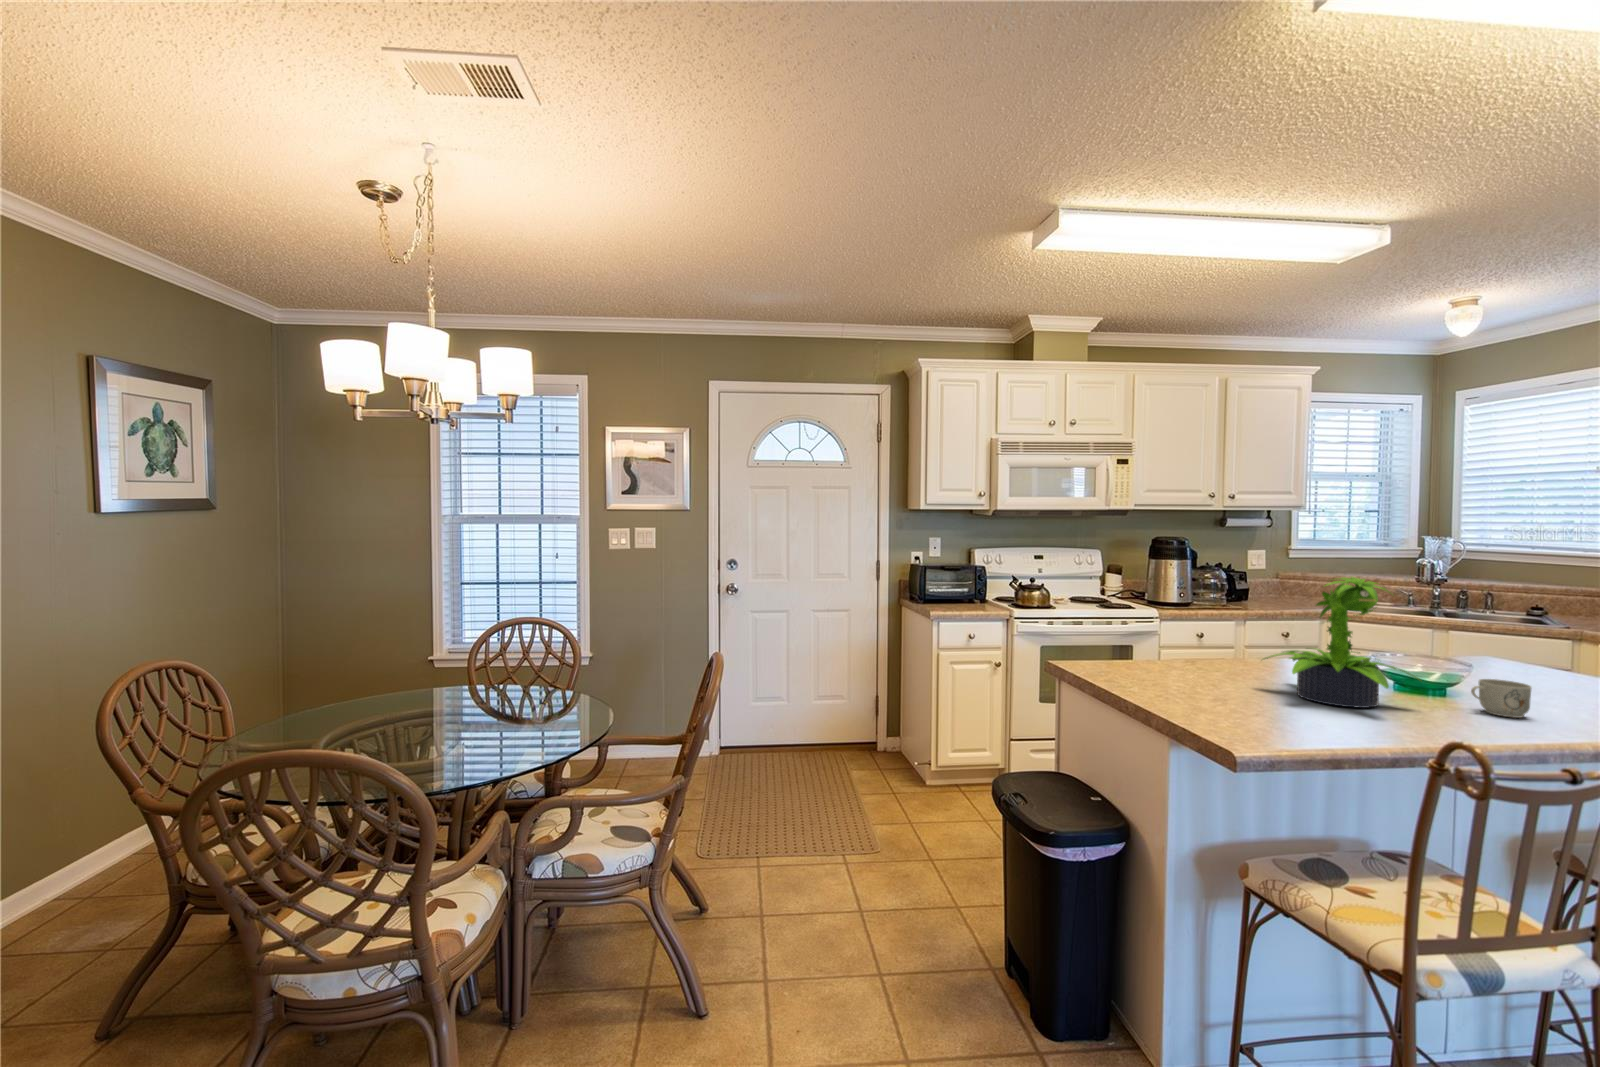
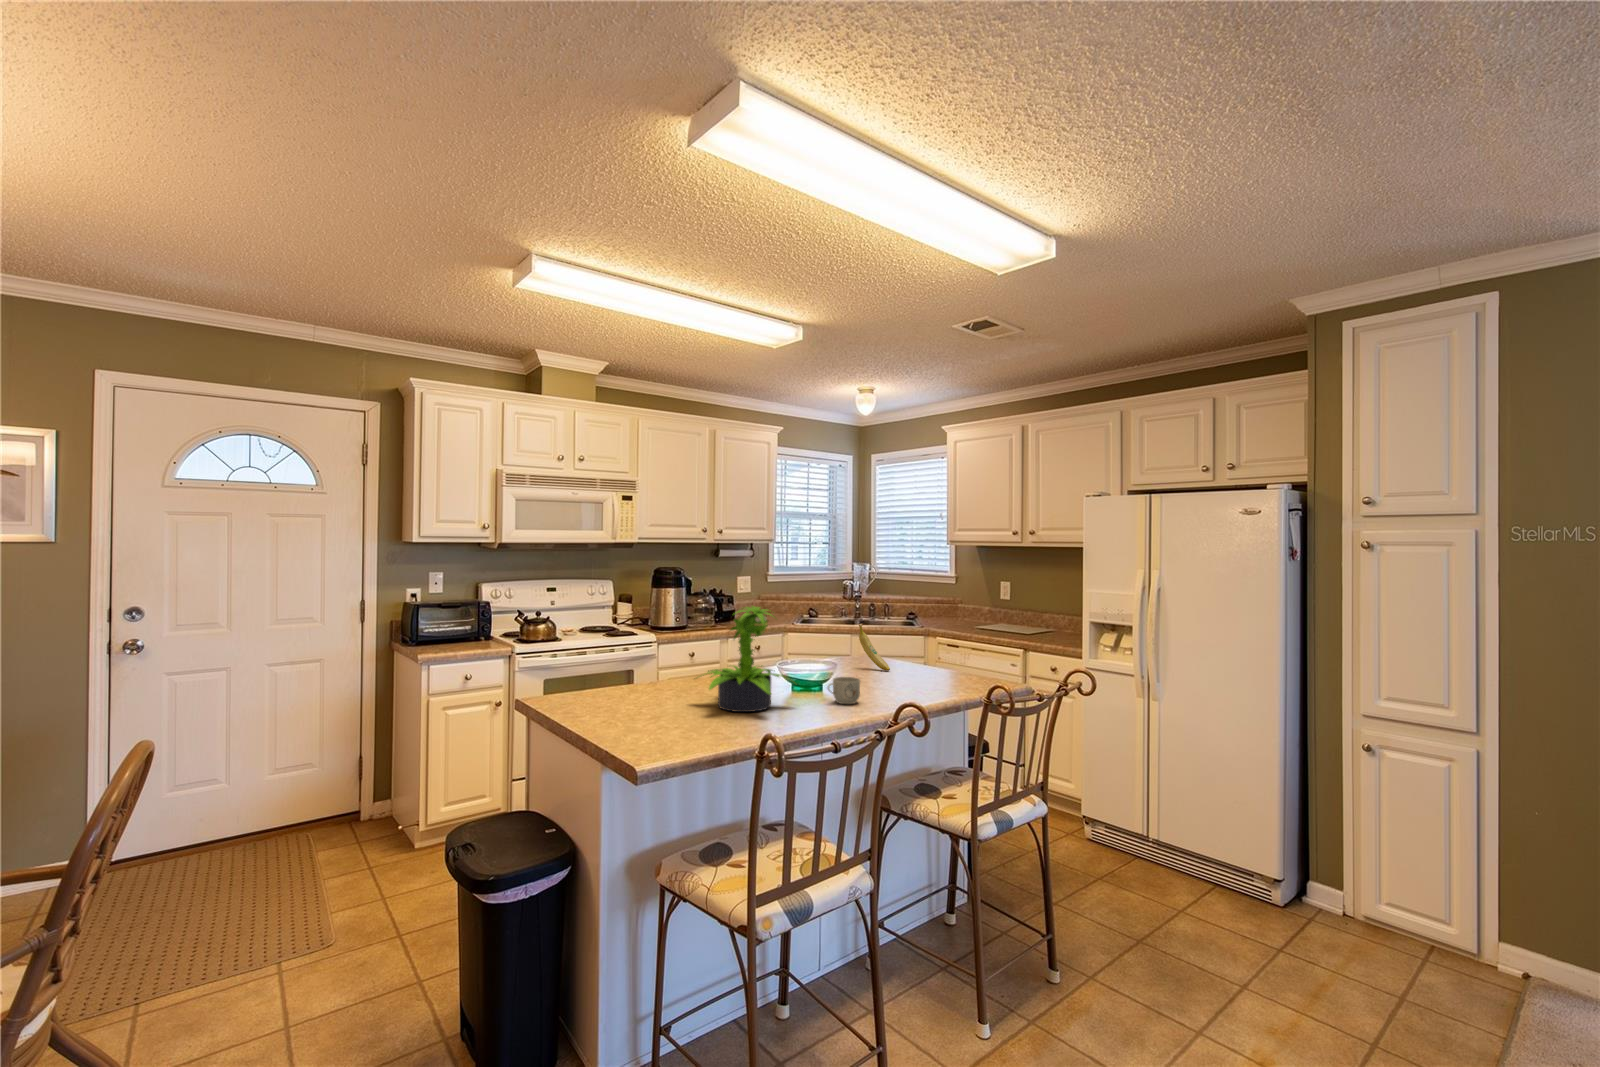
fruit: none [1494,611,1555,680] -> present [859,623,890,671]

